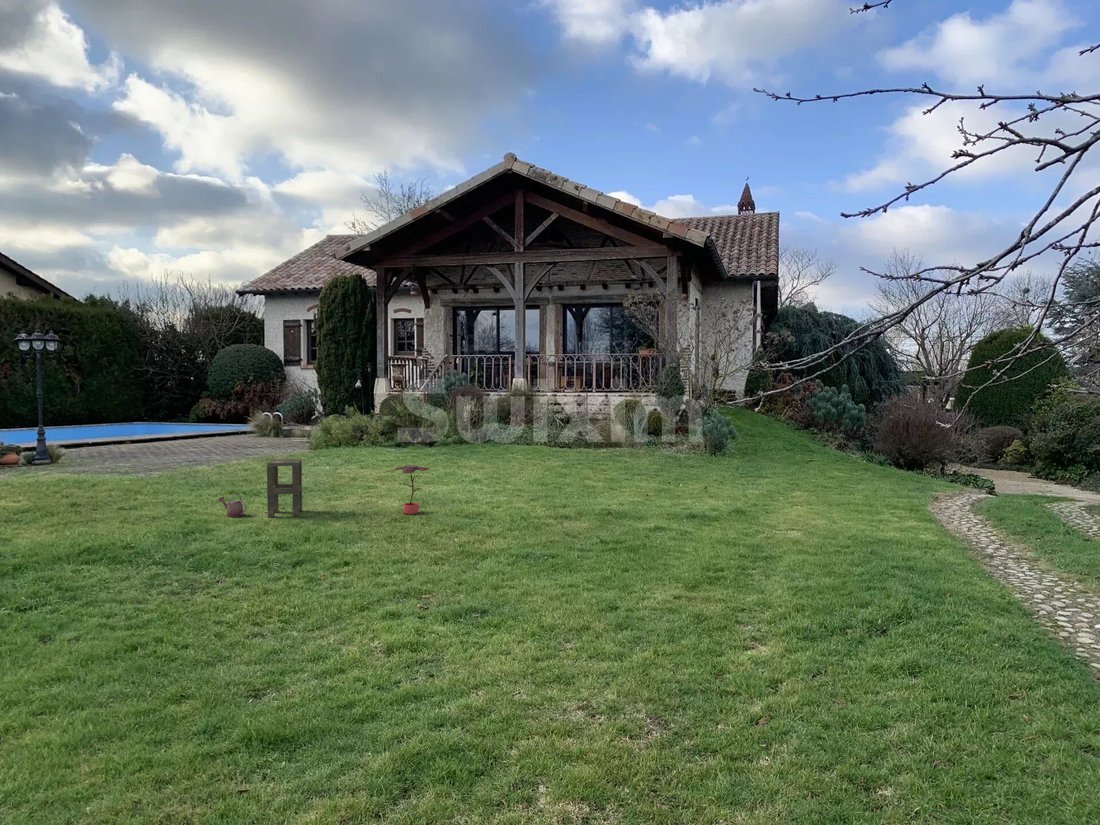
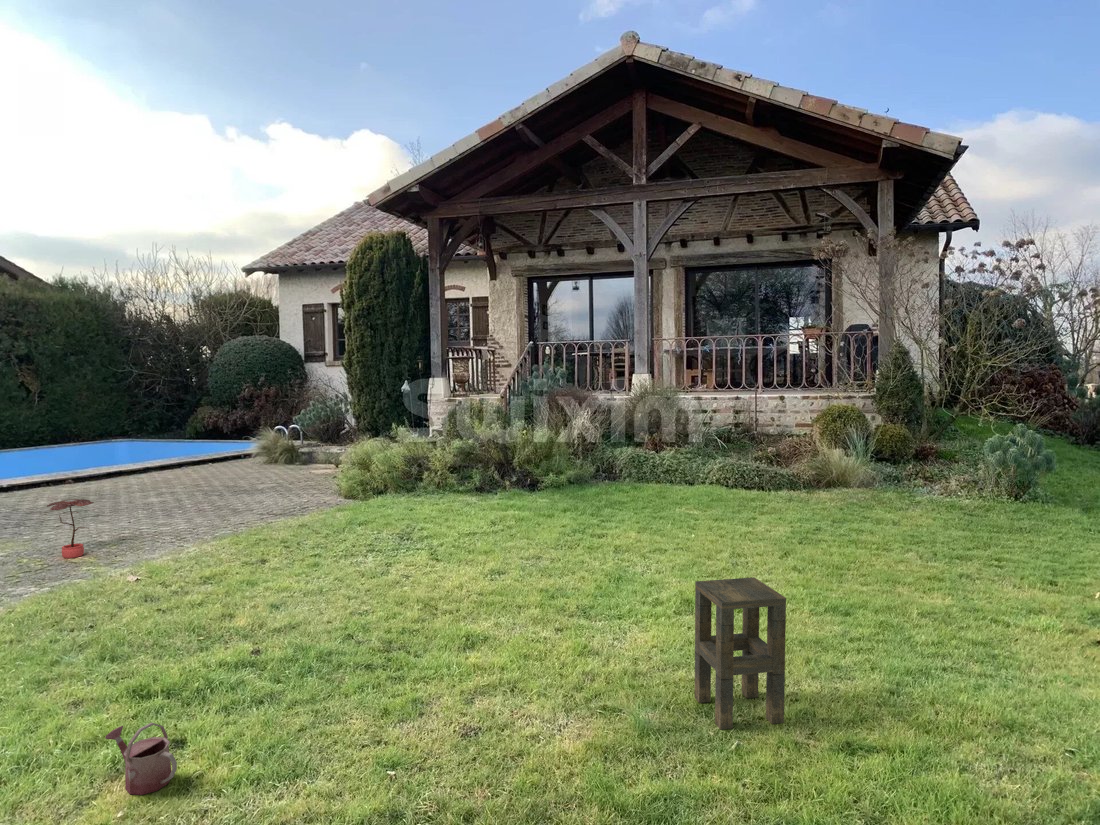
side table: present [267,459,302,518] -> present [695,577,786,729]
potted plant: present [393,465,430,514] -> present [47,499,94,558]

